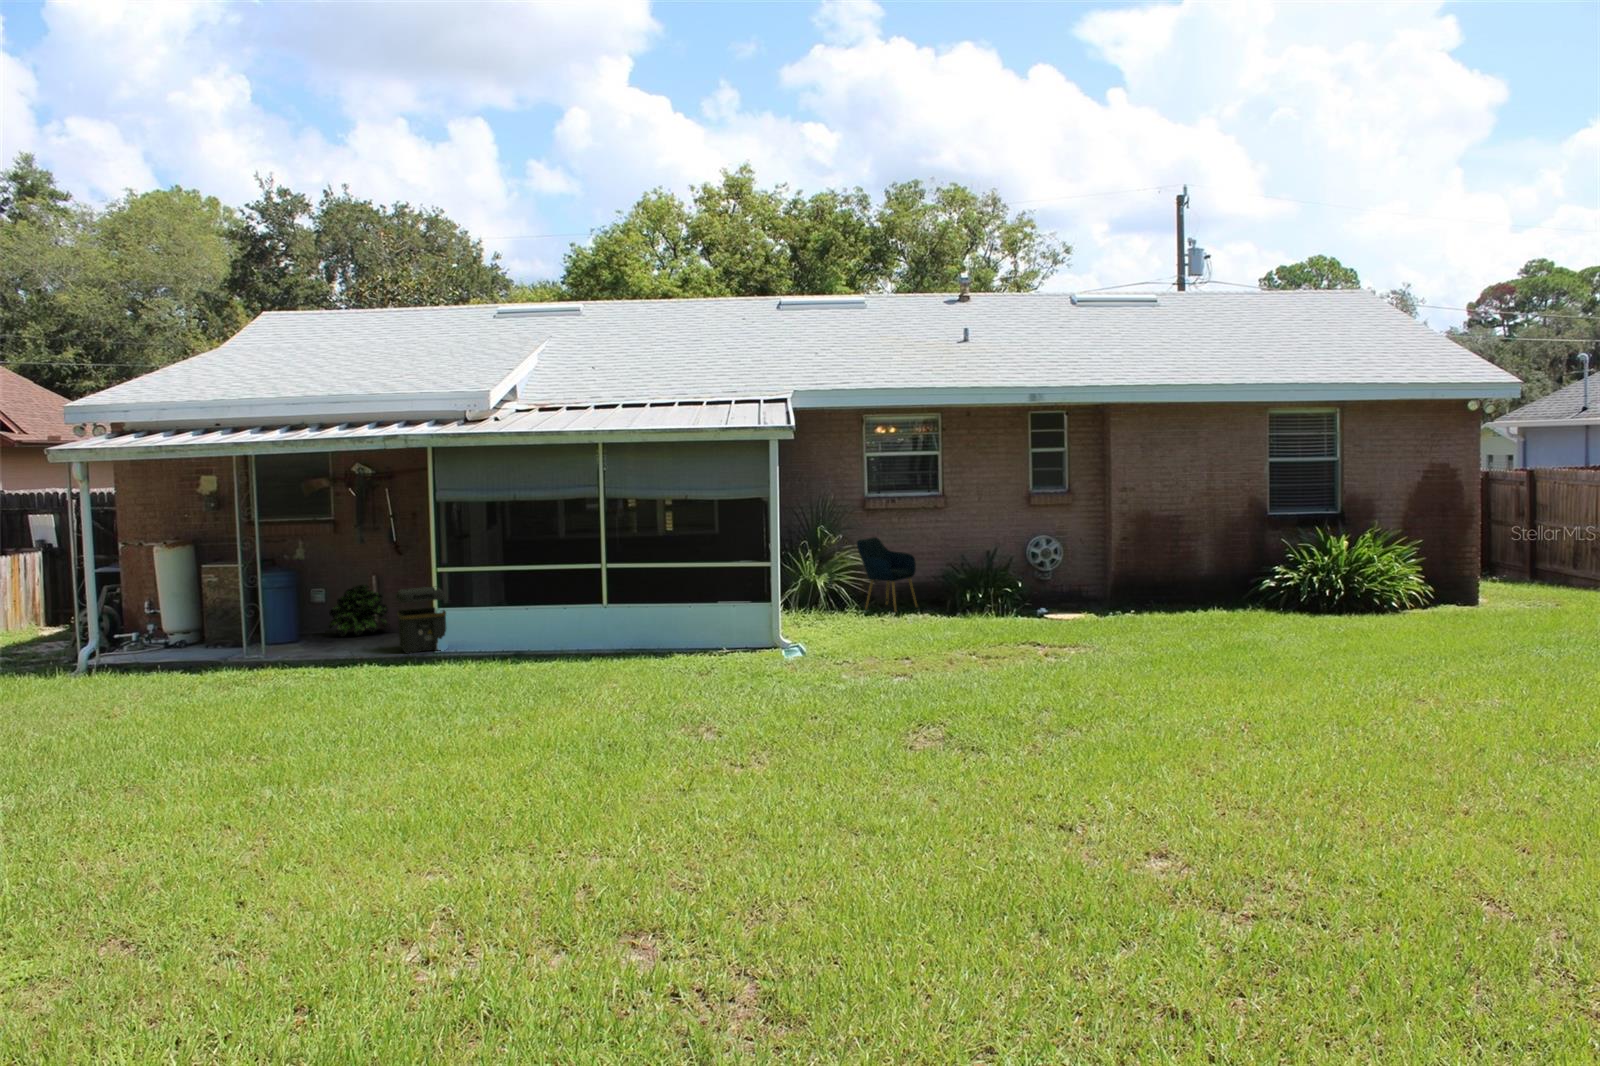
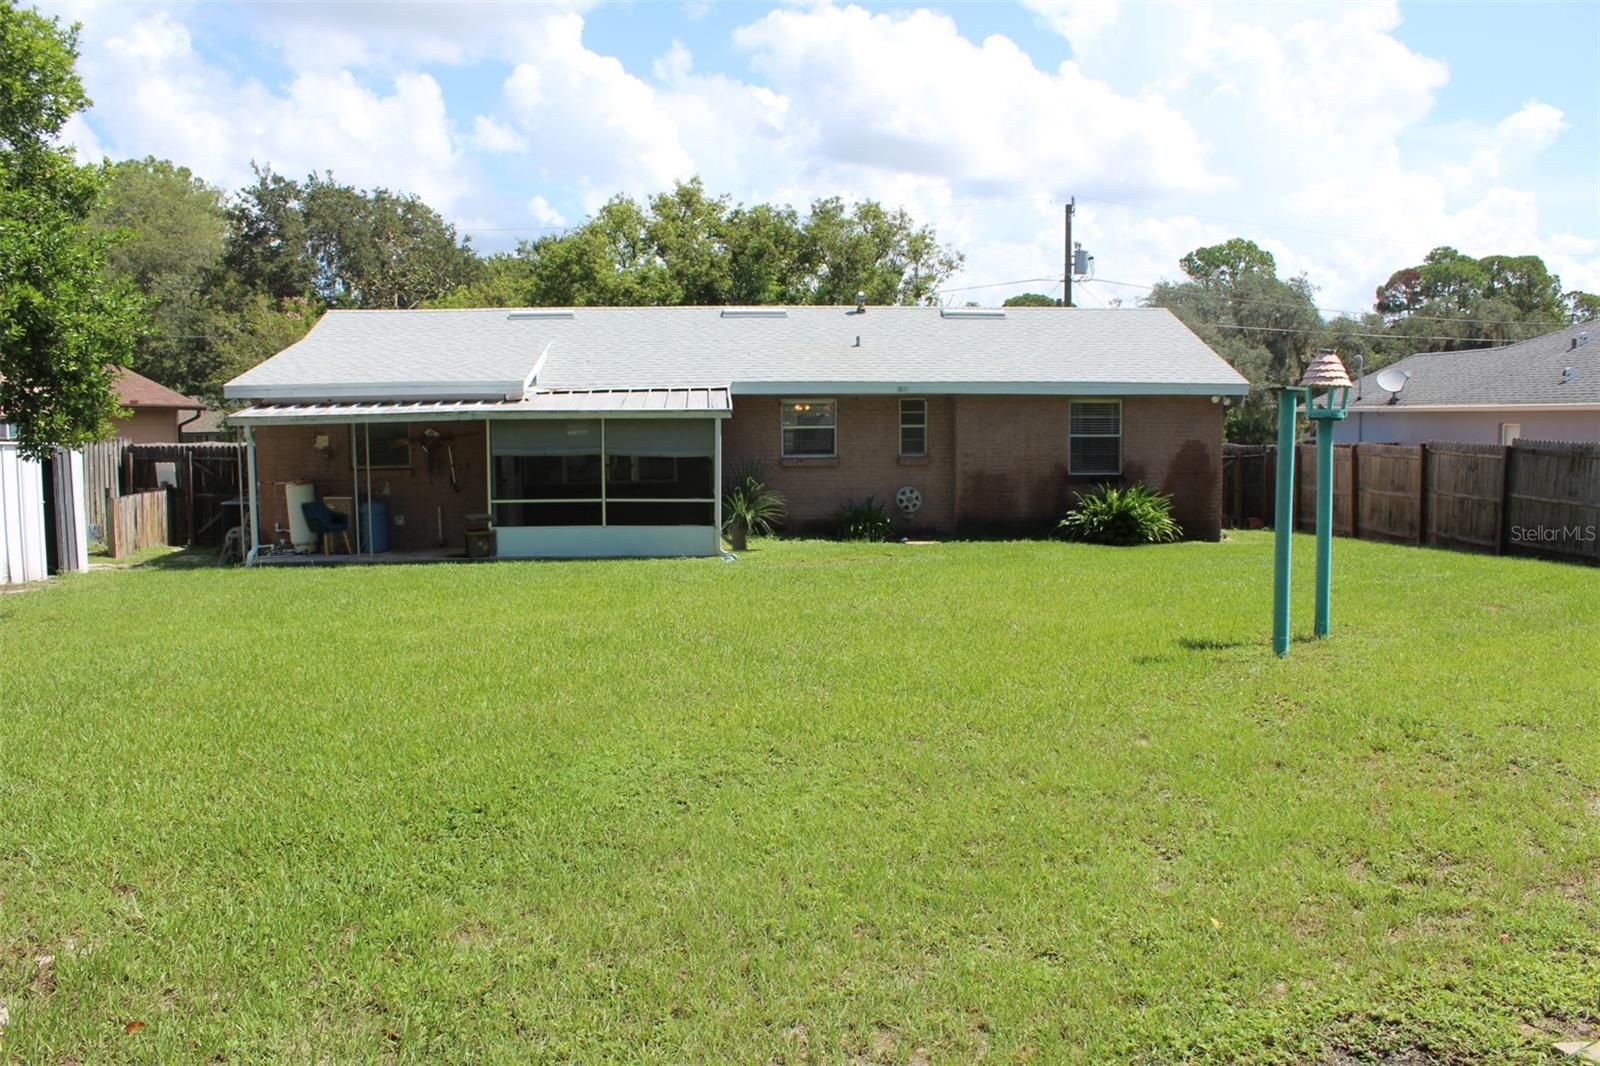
chair: present [857,537,918,612] -> present [300,500,350,555]
potted plant: present [328,585,390,636] -> present [1099,510,1143,545]
watering can: none [766,589,827,641] -> present [713,518,747,552]

